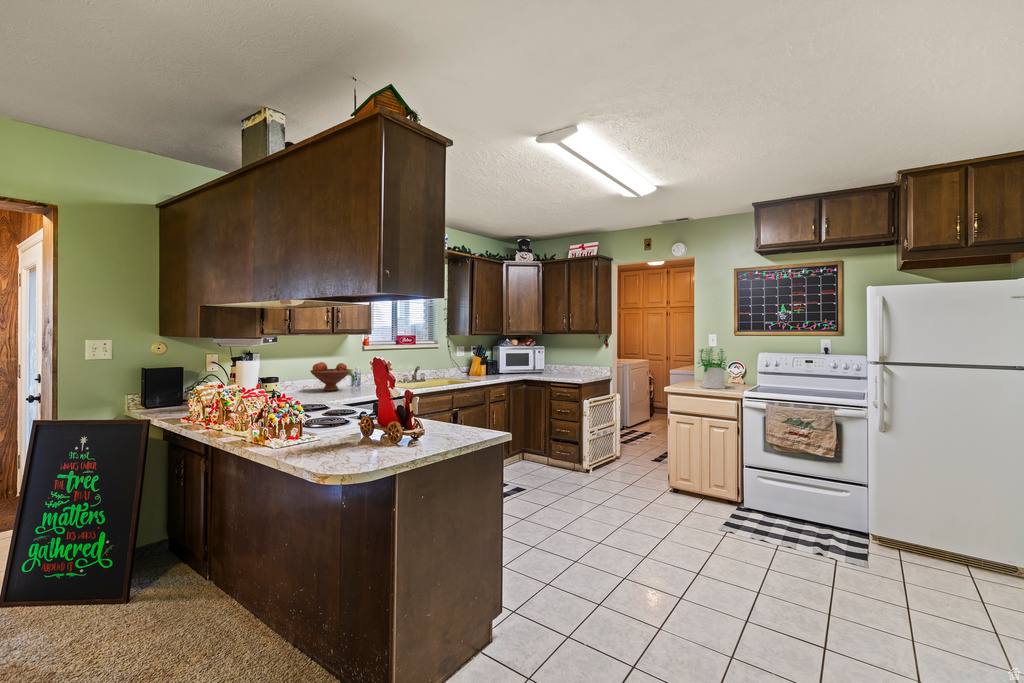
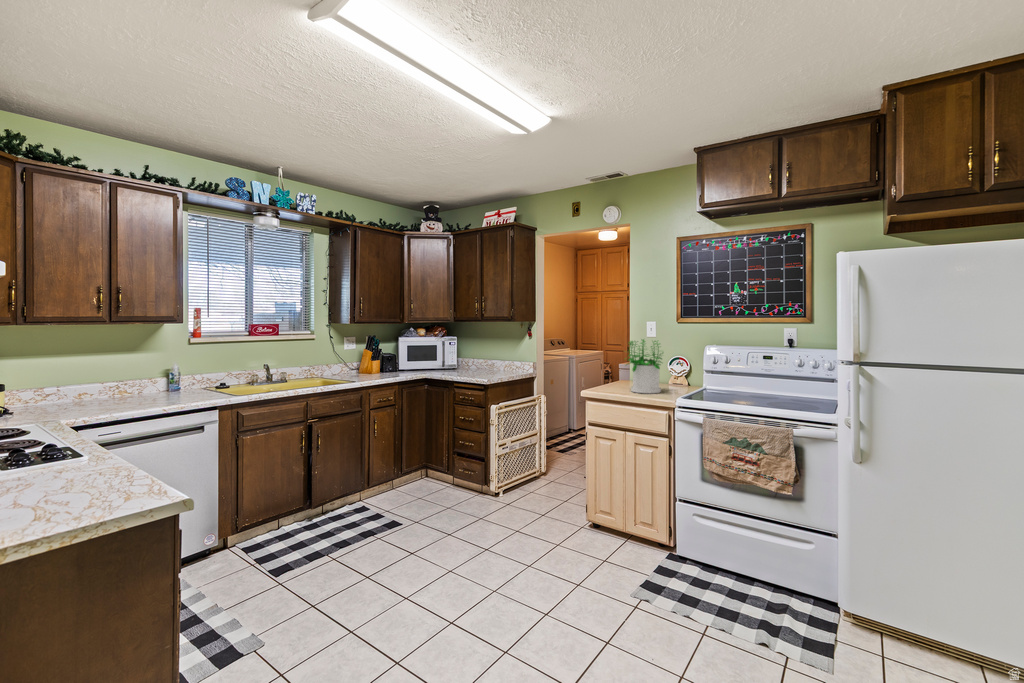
fruit bowl: present [310,362,351,391] -> none [77,363,145,403]

